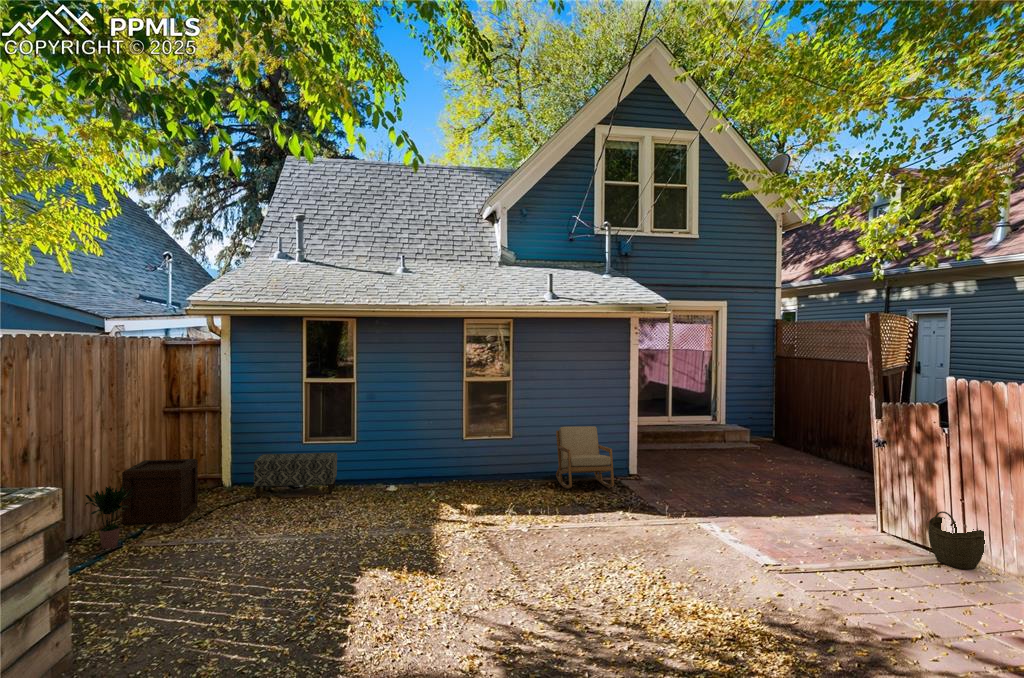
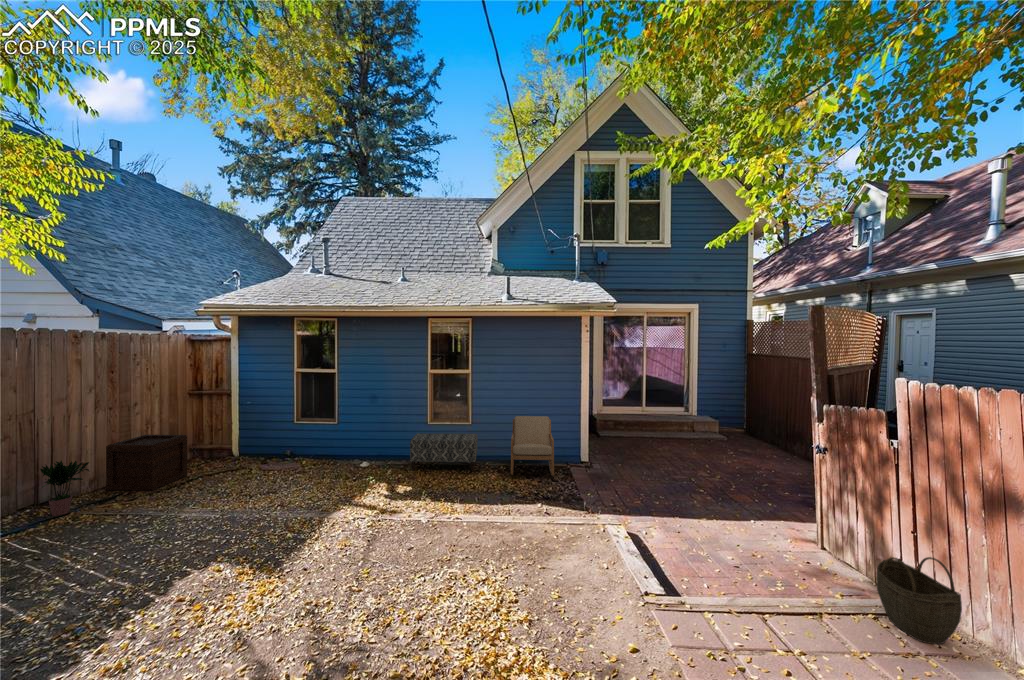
bench: present [254,453,337,497] -> present [410,433,478,471]

